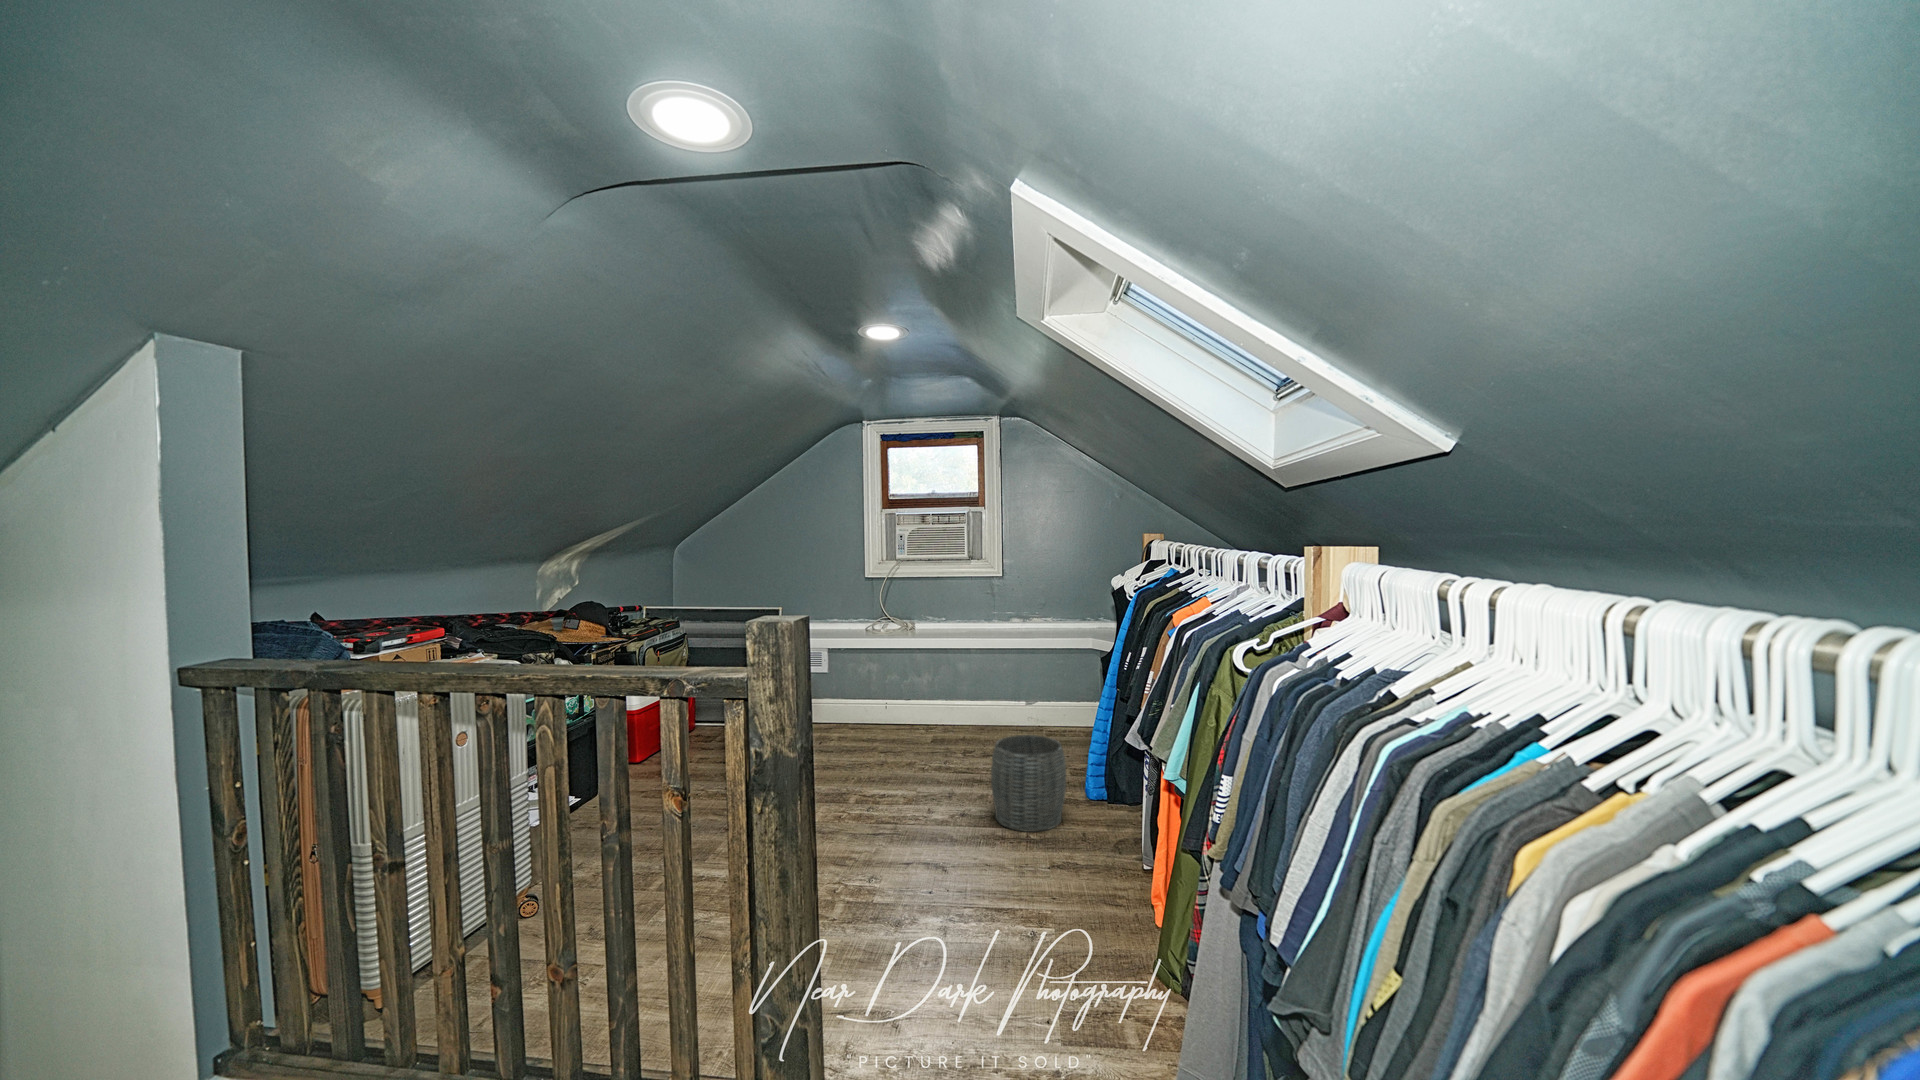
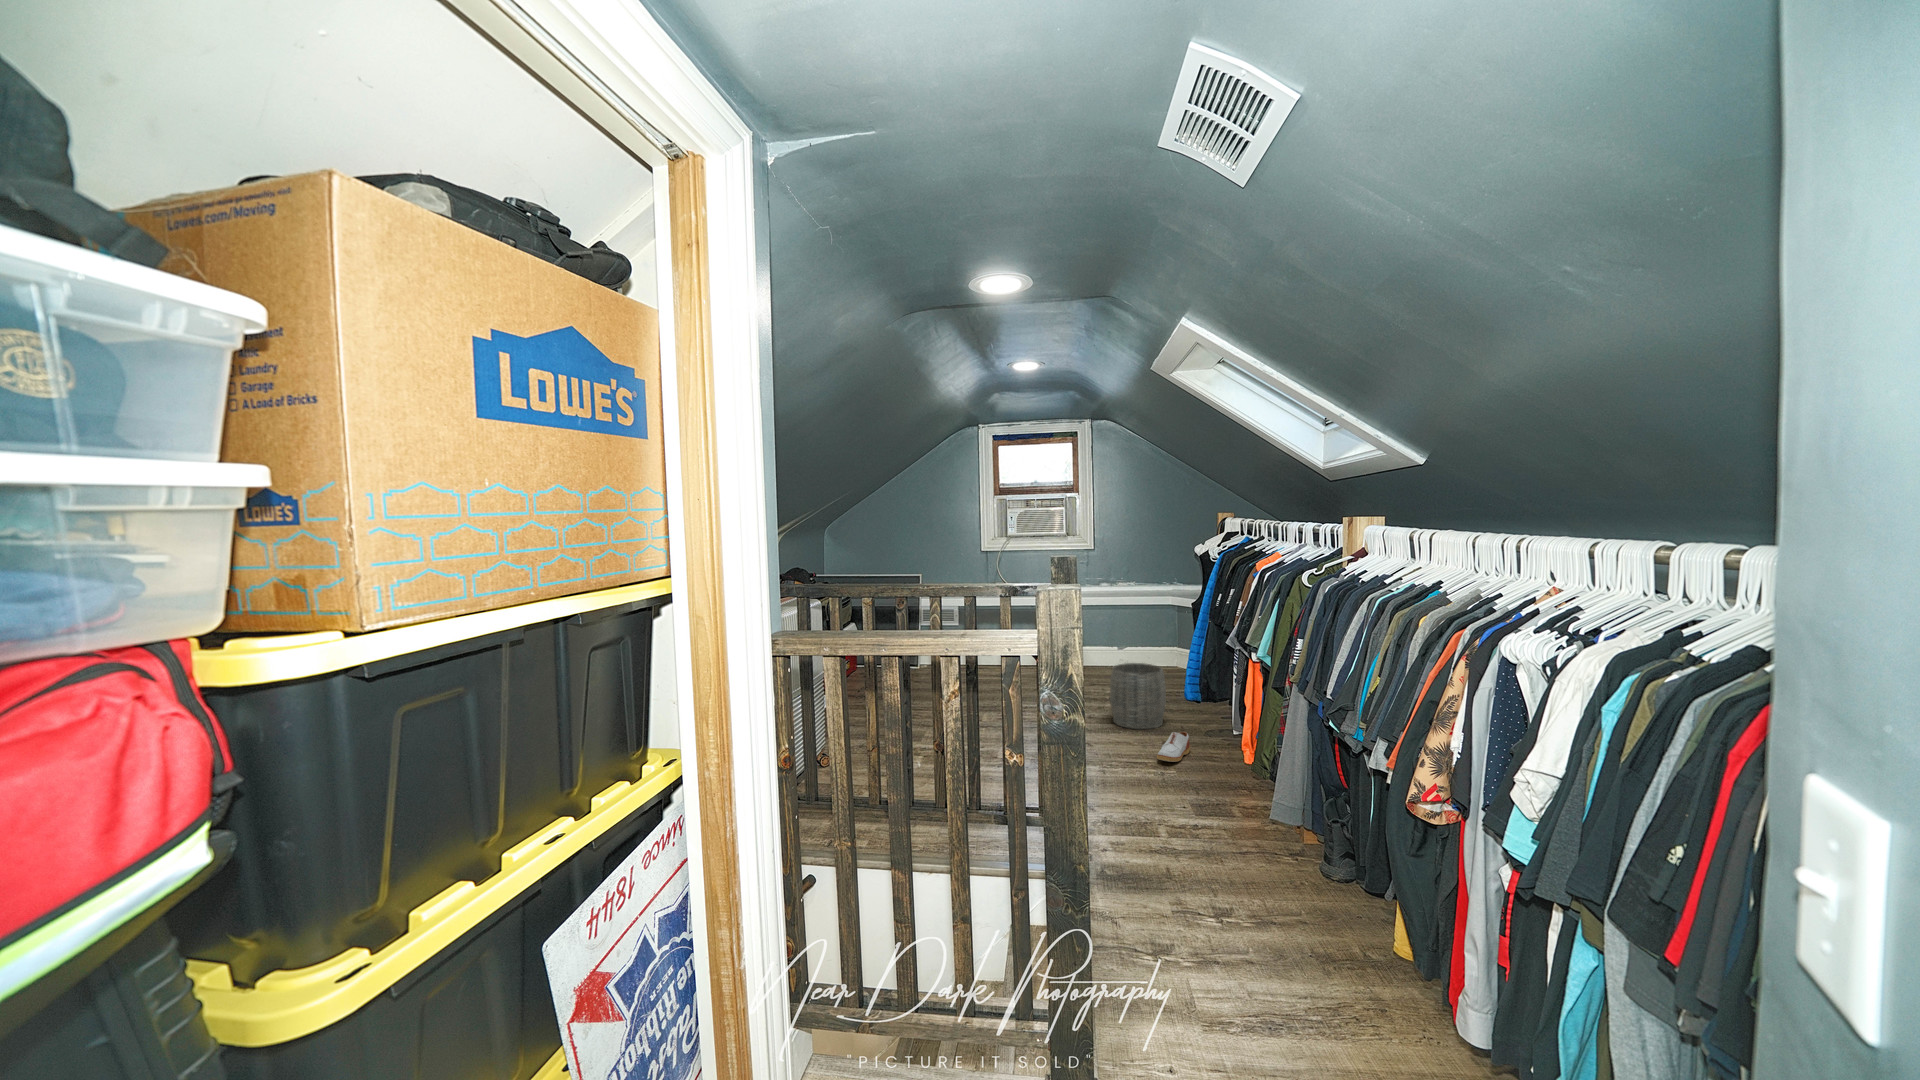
shoe: none [1035,847,1087,900] -> present [1157,732,1190,762]

